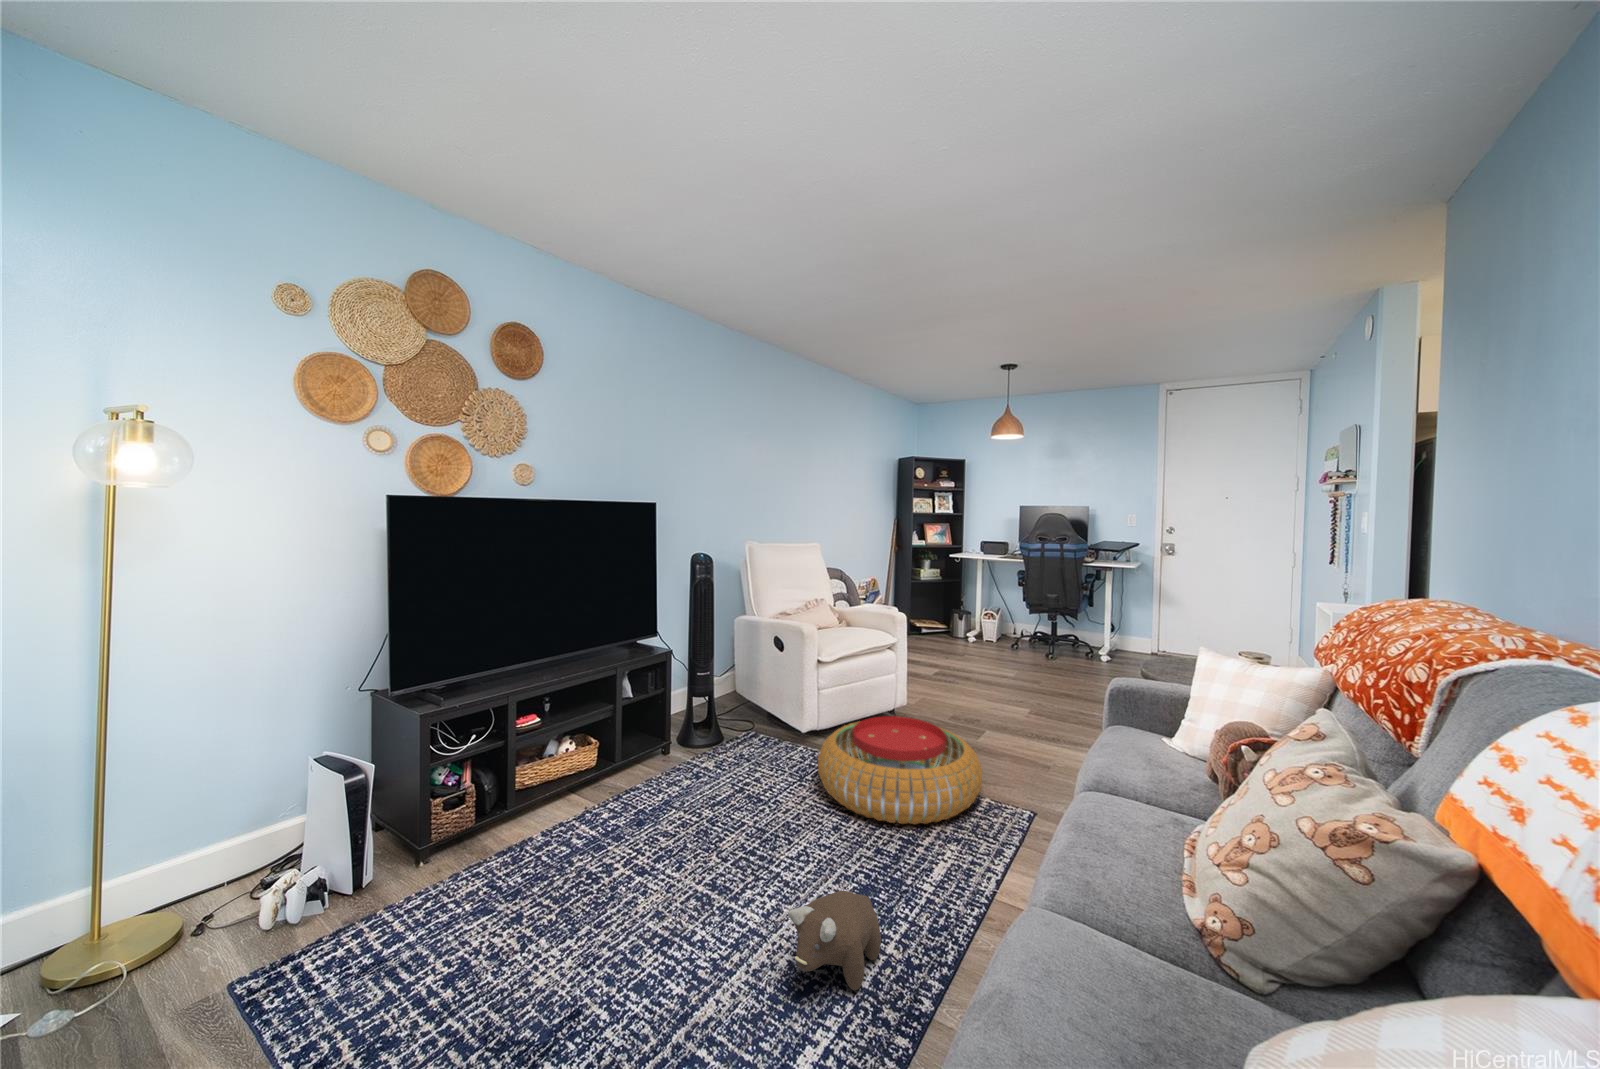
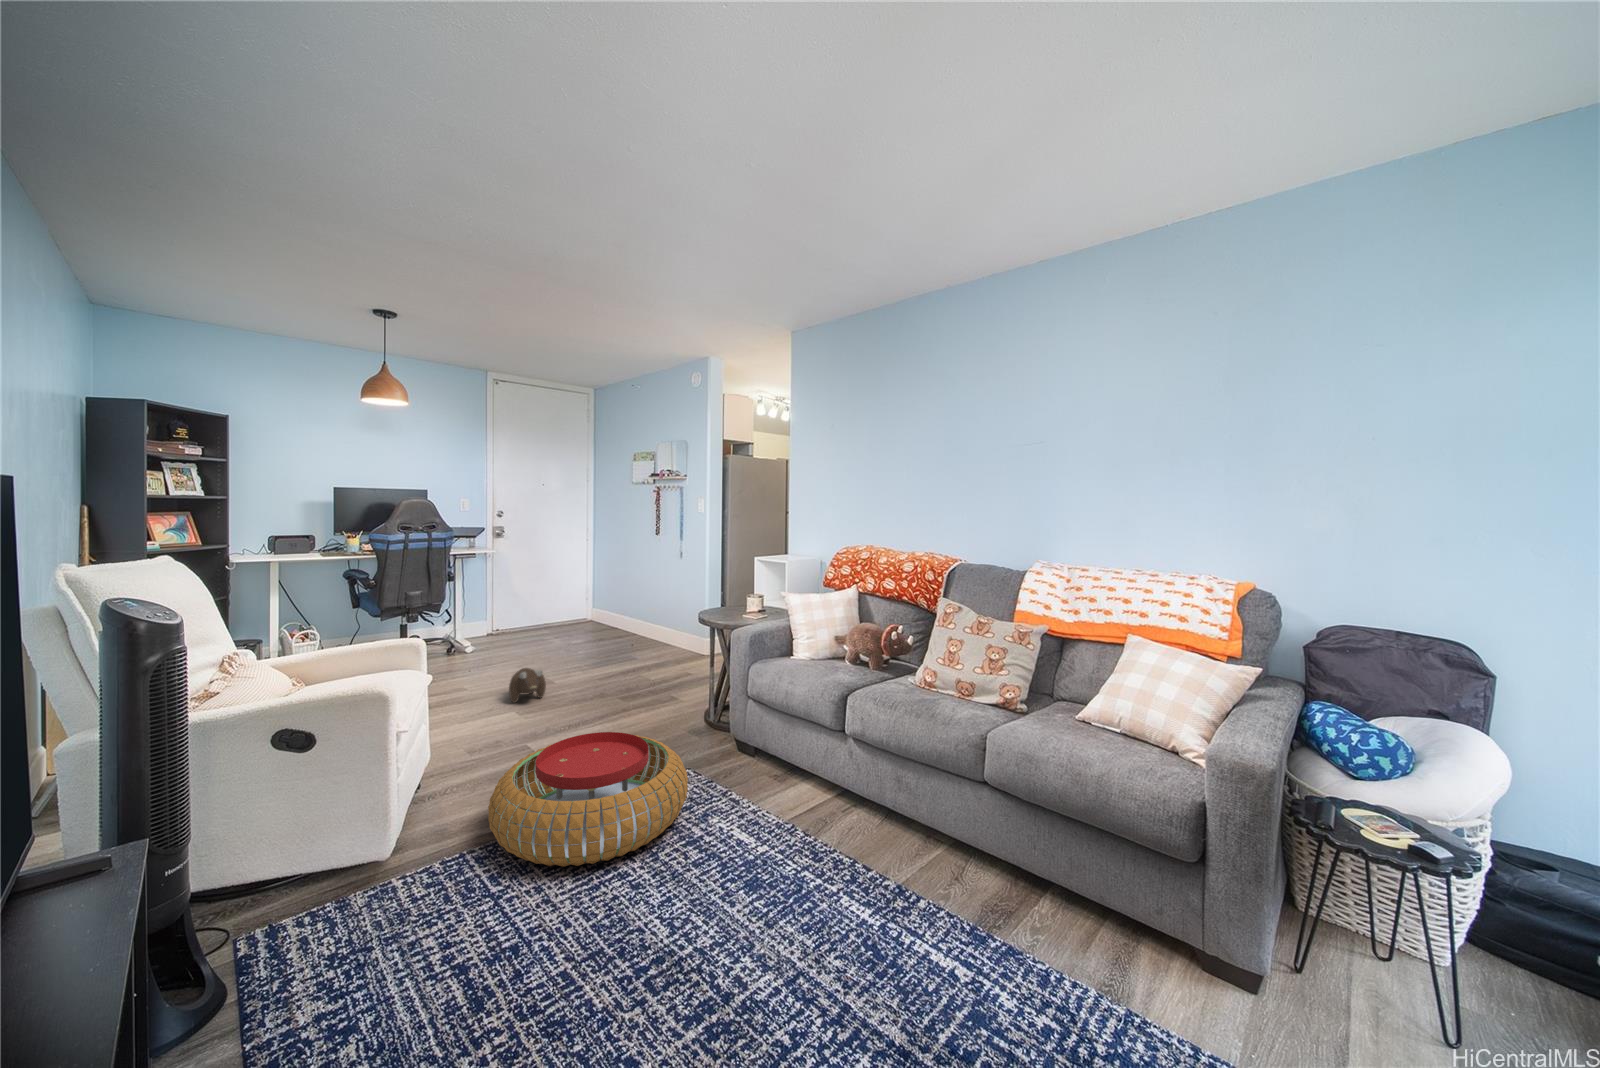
plush toy: present [789,891,881,990] -> present [509,668,546,703]

